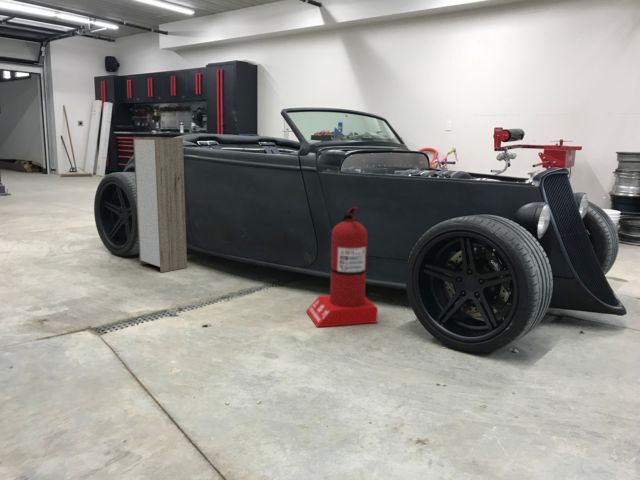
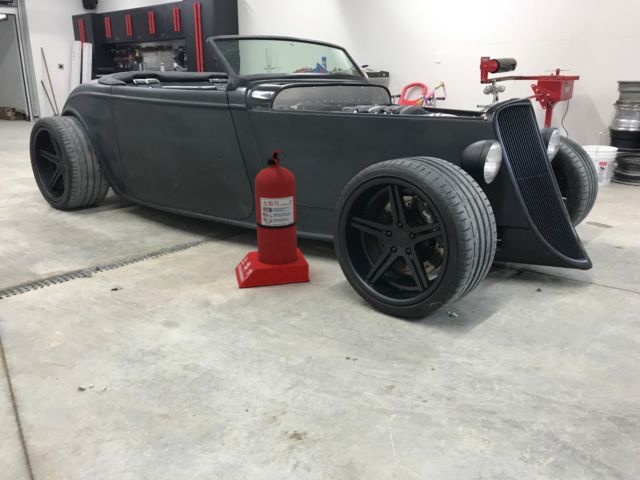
storage cabinet: present [133,137,187,273] -> none [55,75,128,226]

